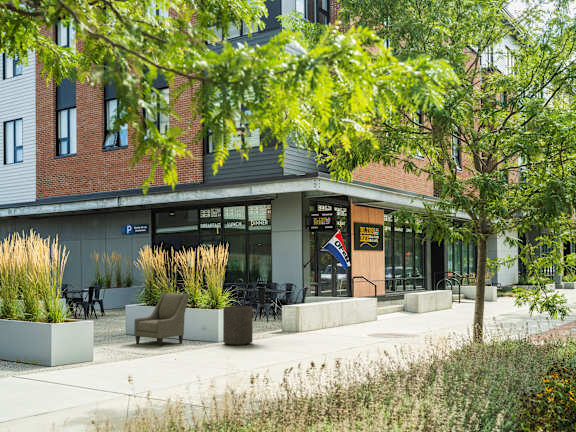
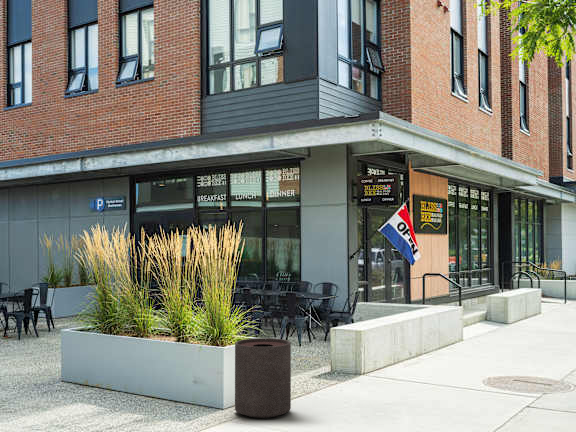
chair: present [134,293,189,347] -> none [64,311,171,422]

